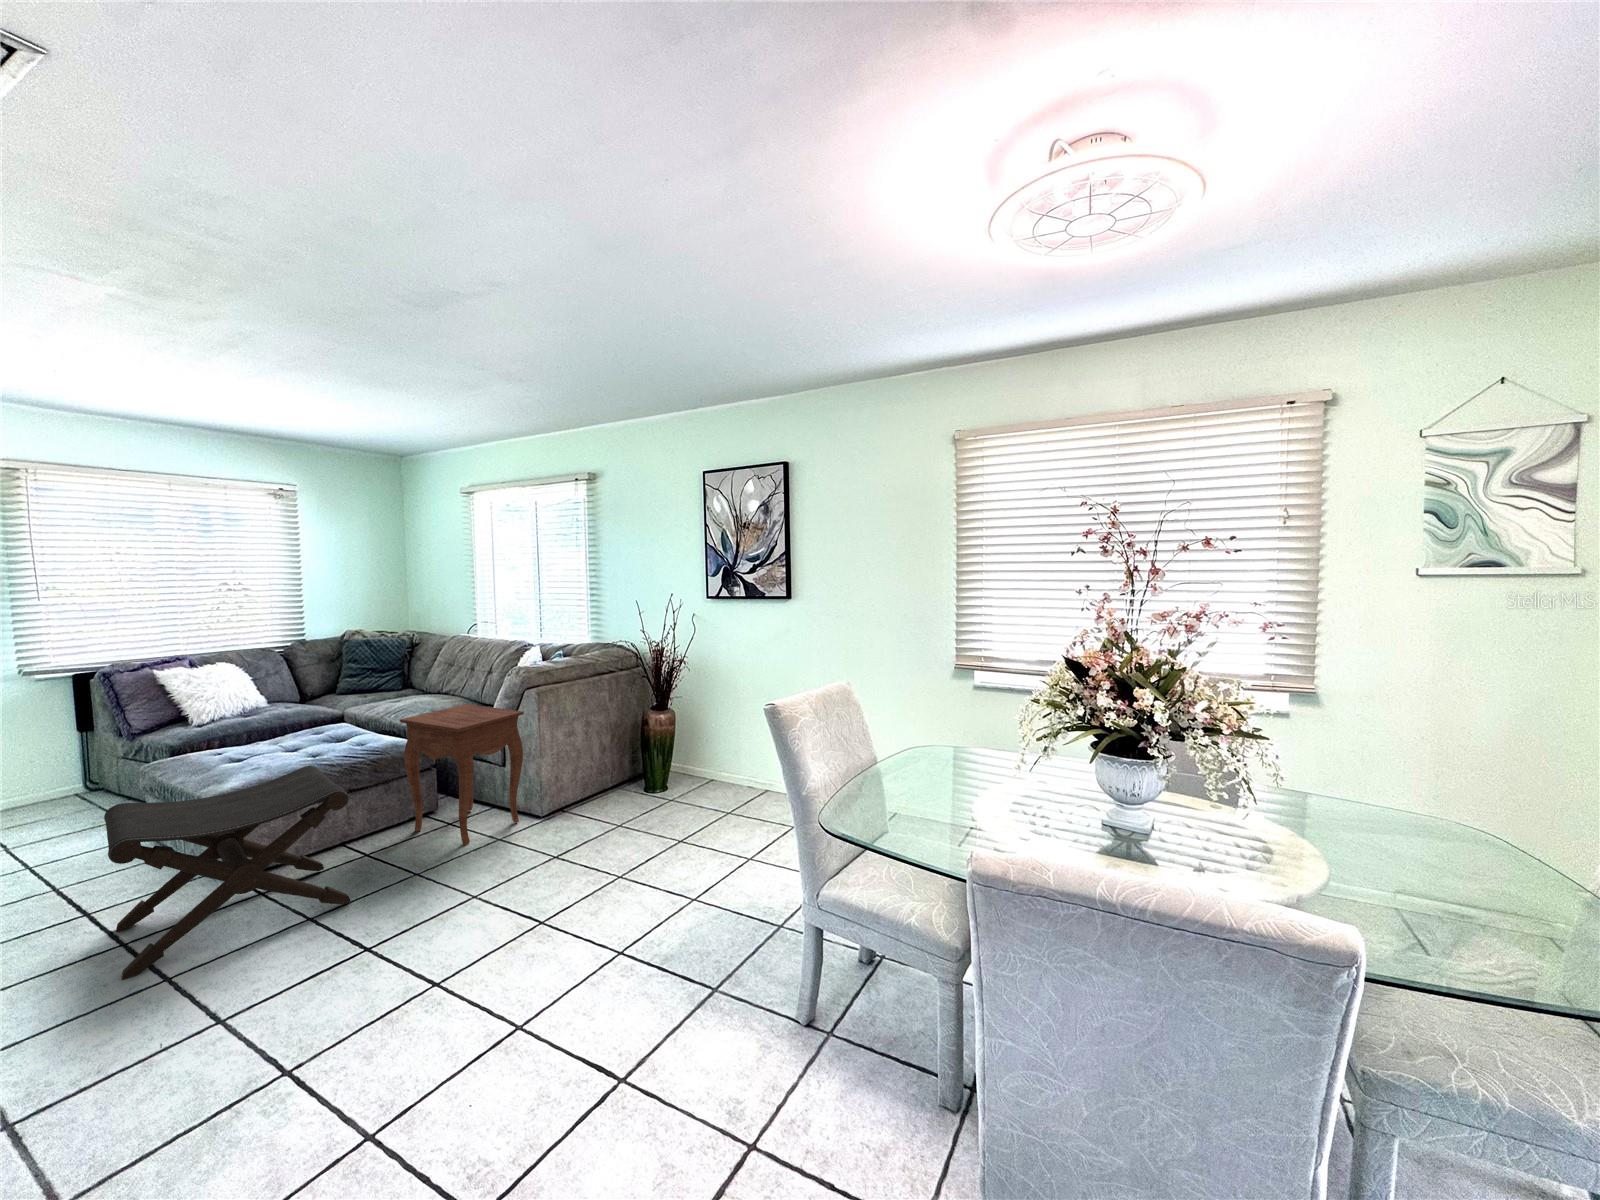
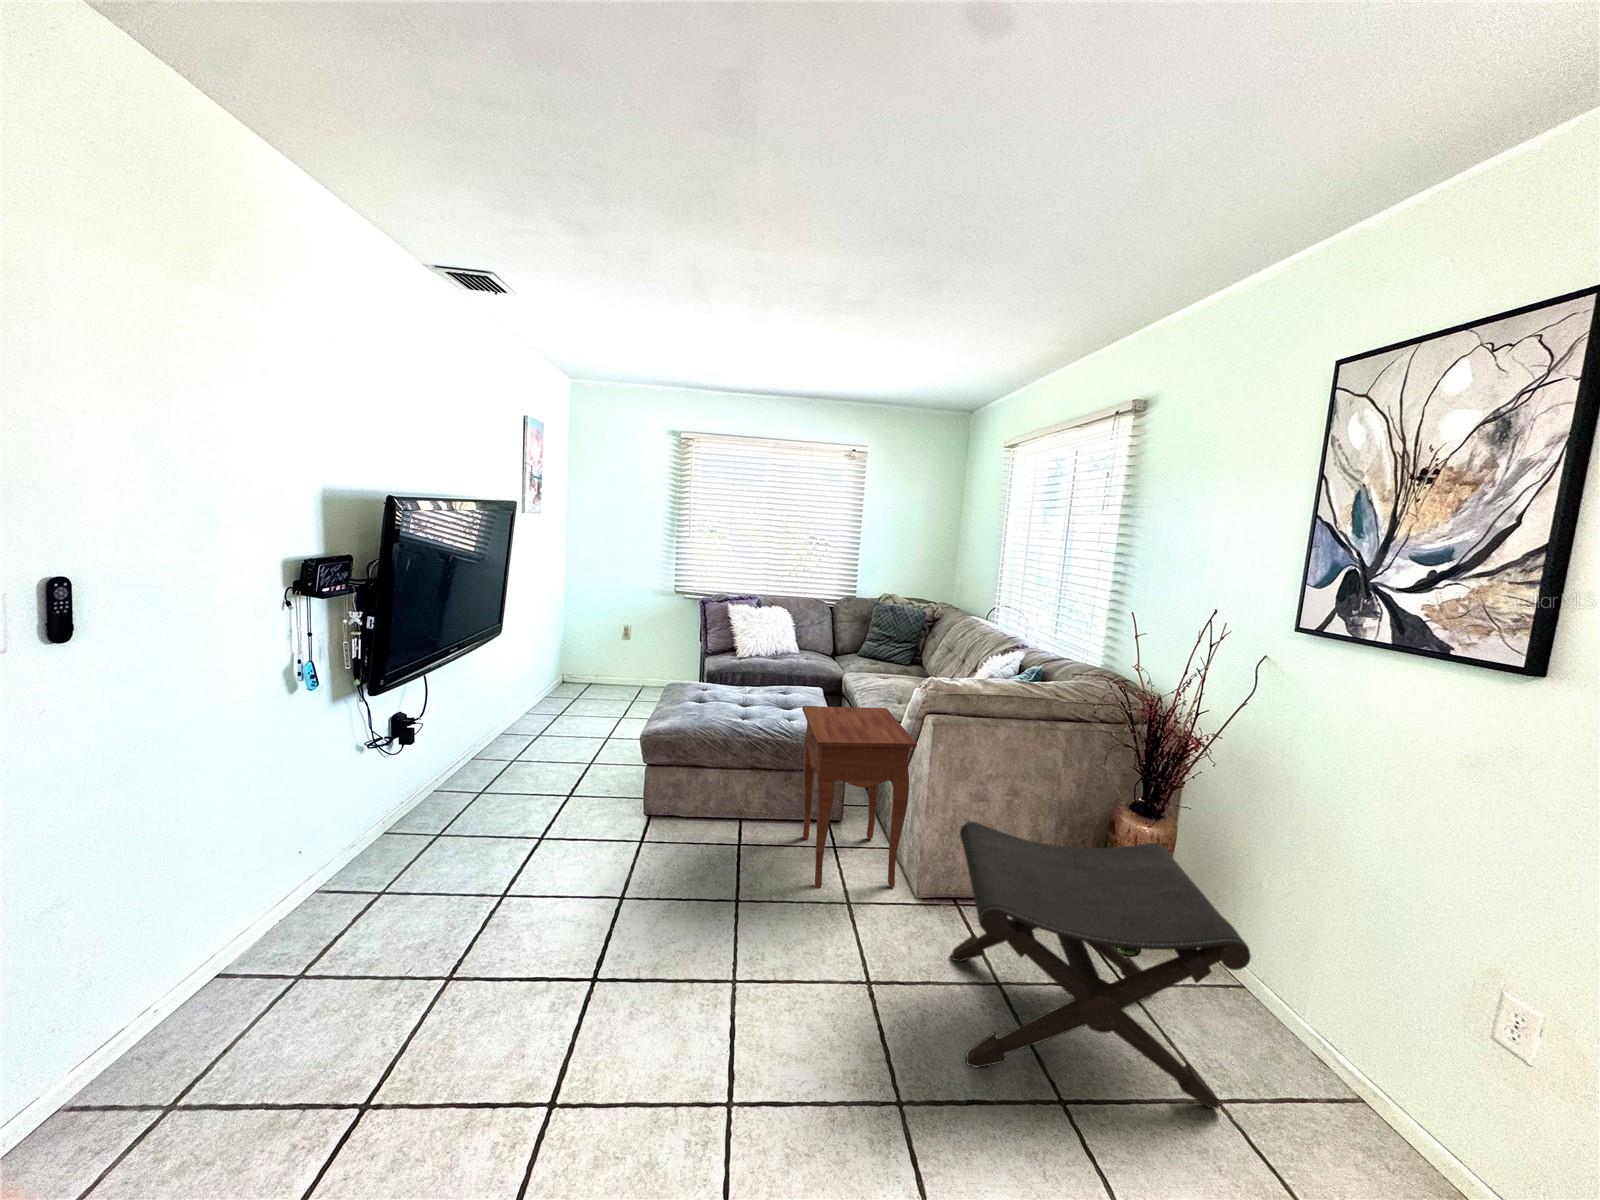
footstool: present [104,766,351,980] -> present [952,822,1251,1109]

